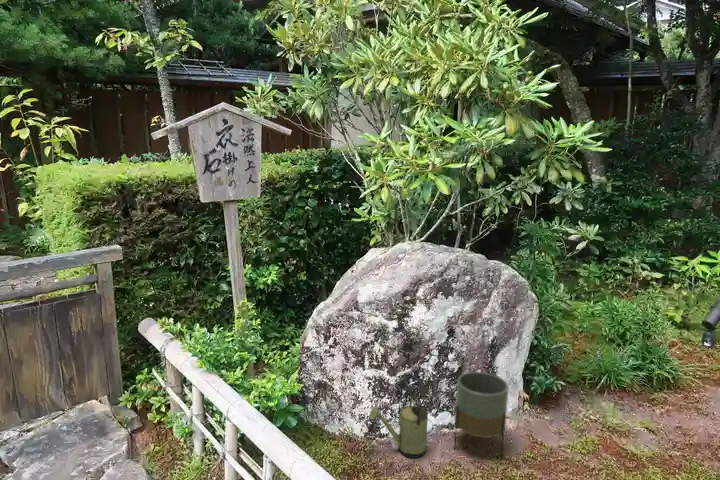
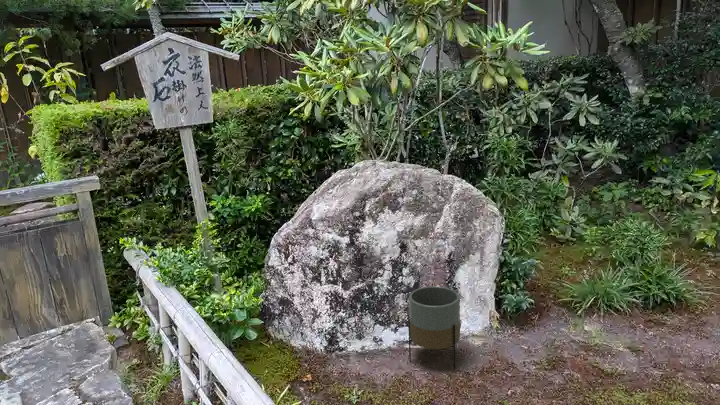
watering can: present [369,395,433,458] -> none [322,309,387,369]

